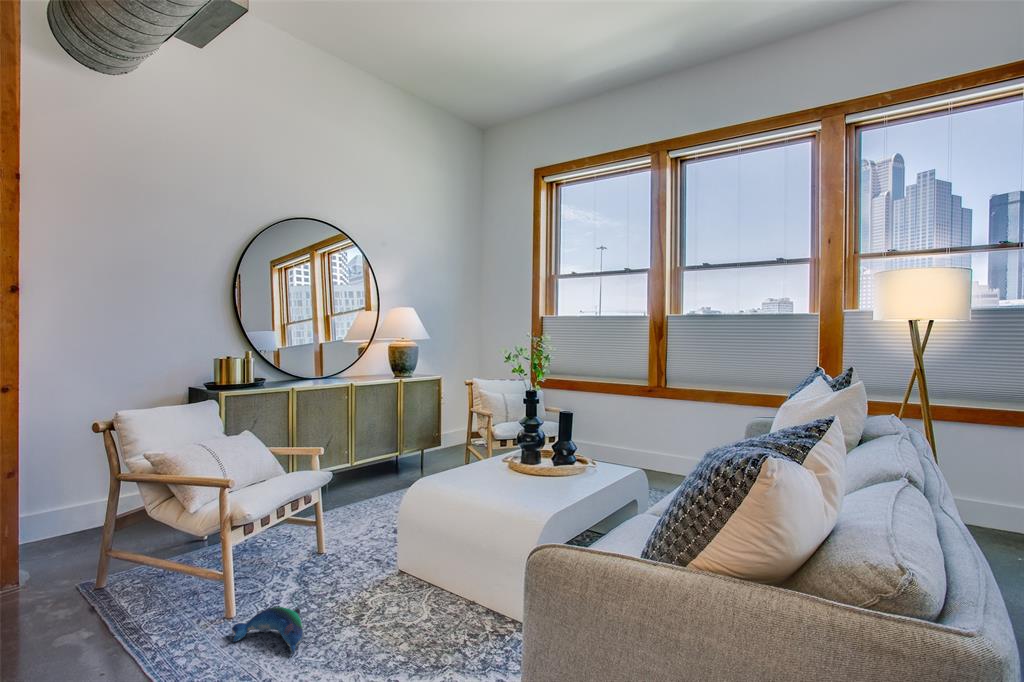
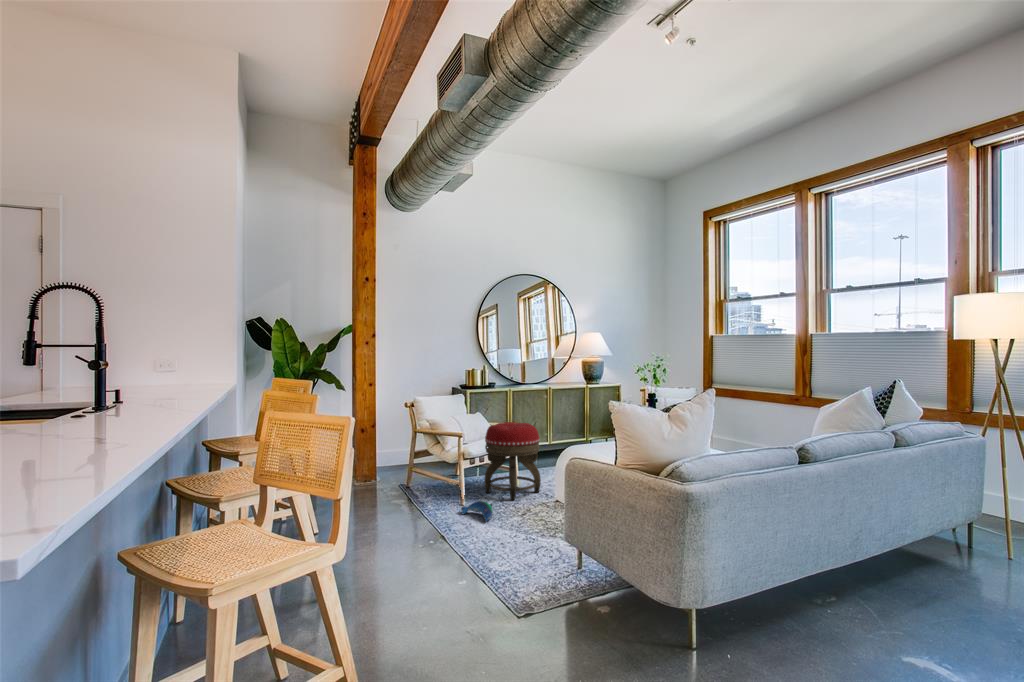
footstool: none [267,446,368,585] -> present [484,422,541,500]

